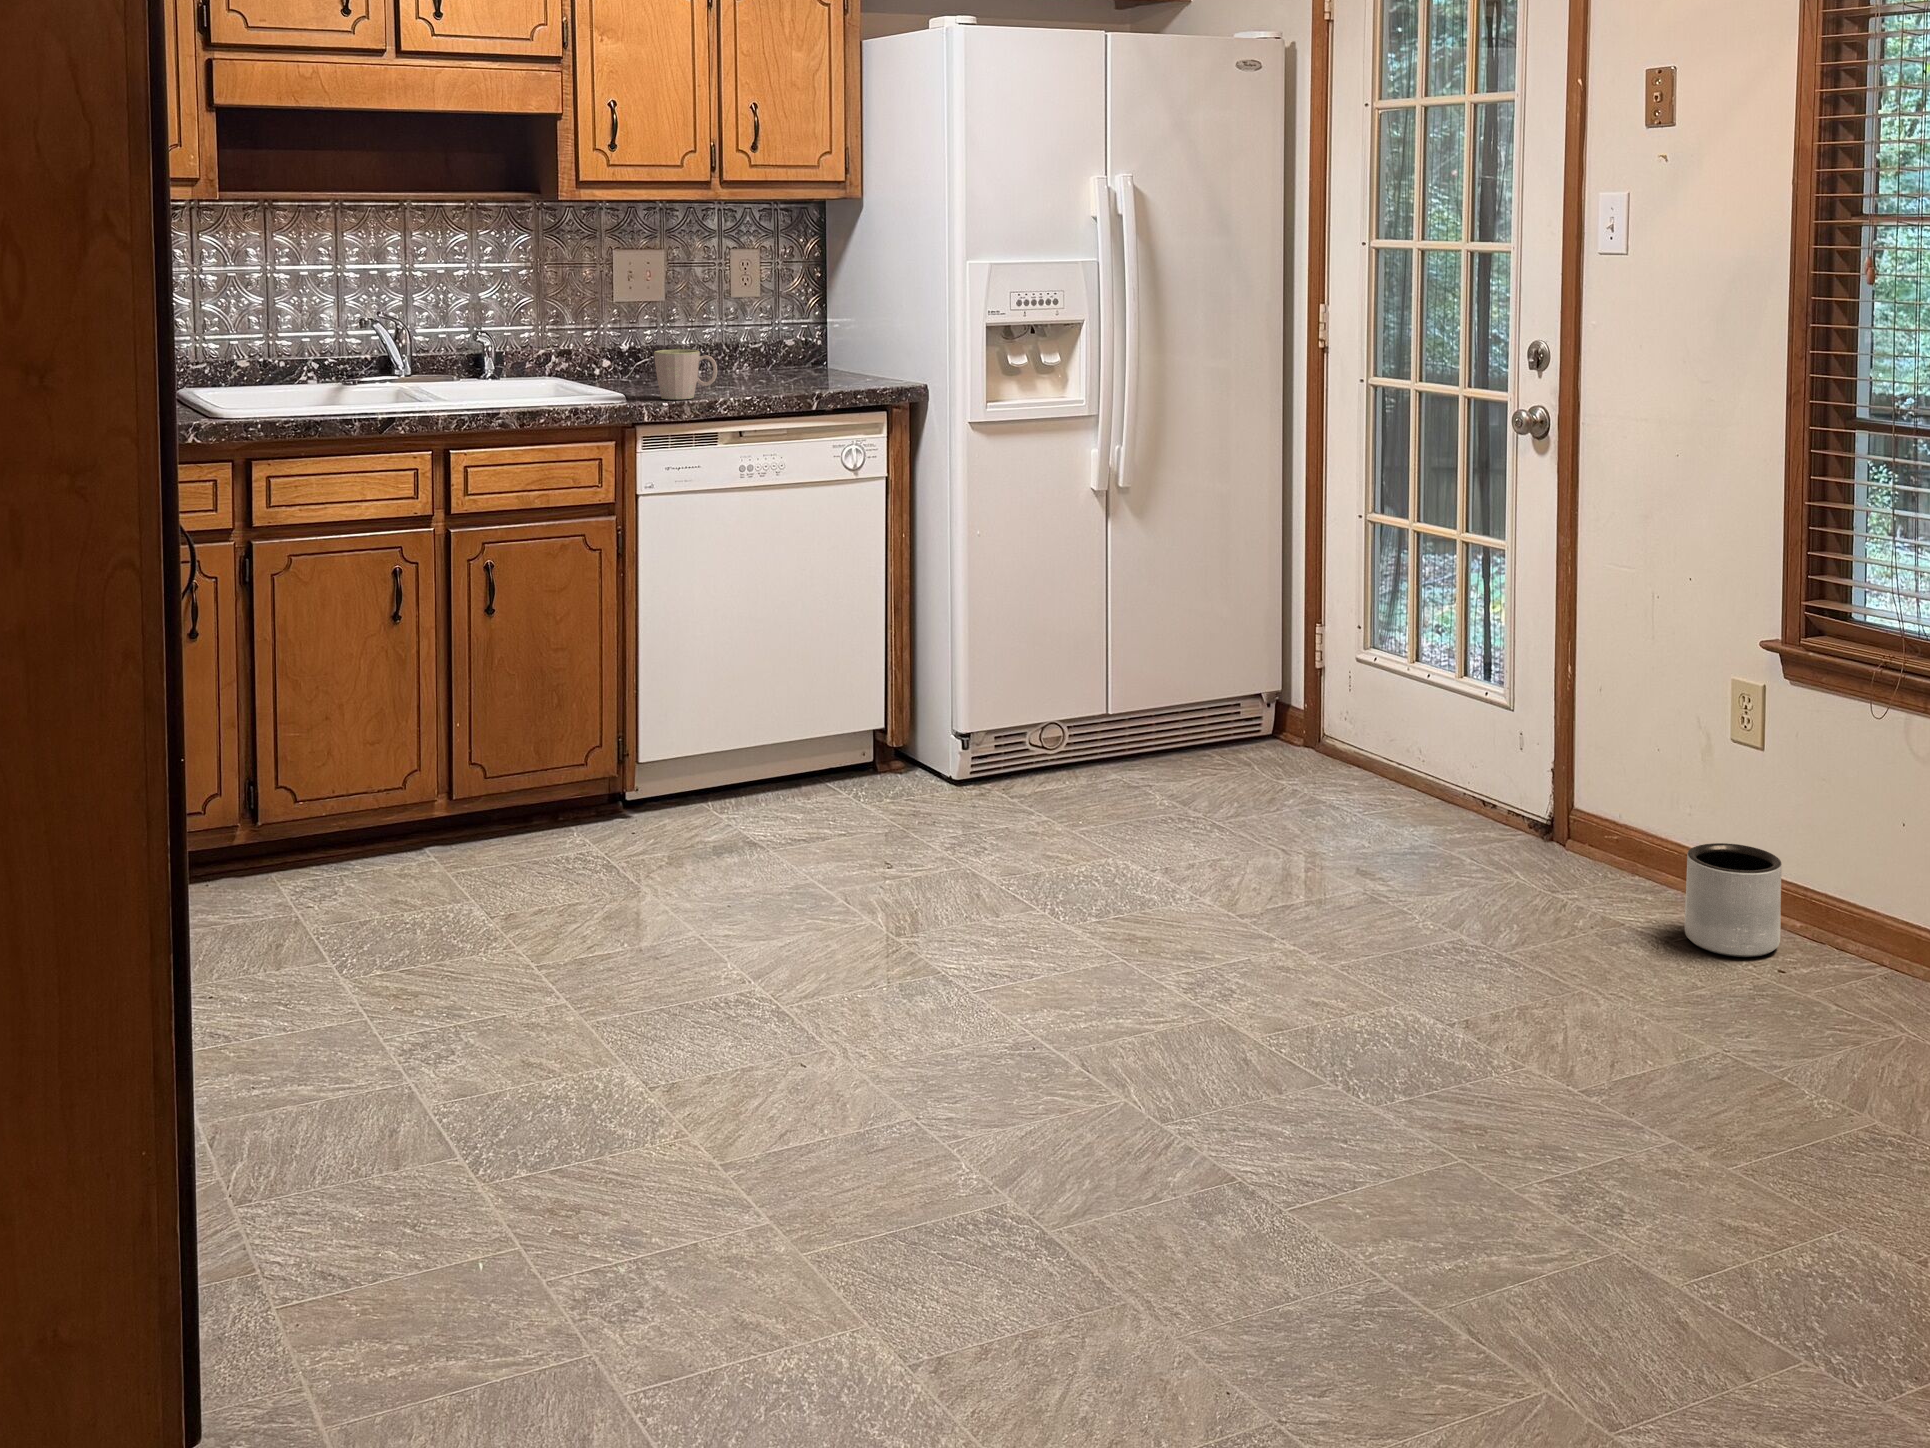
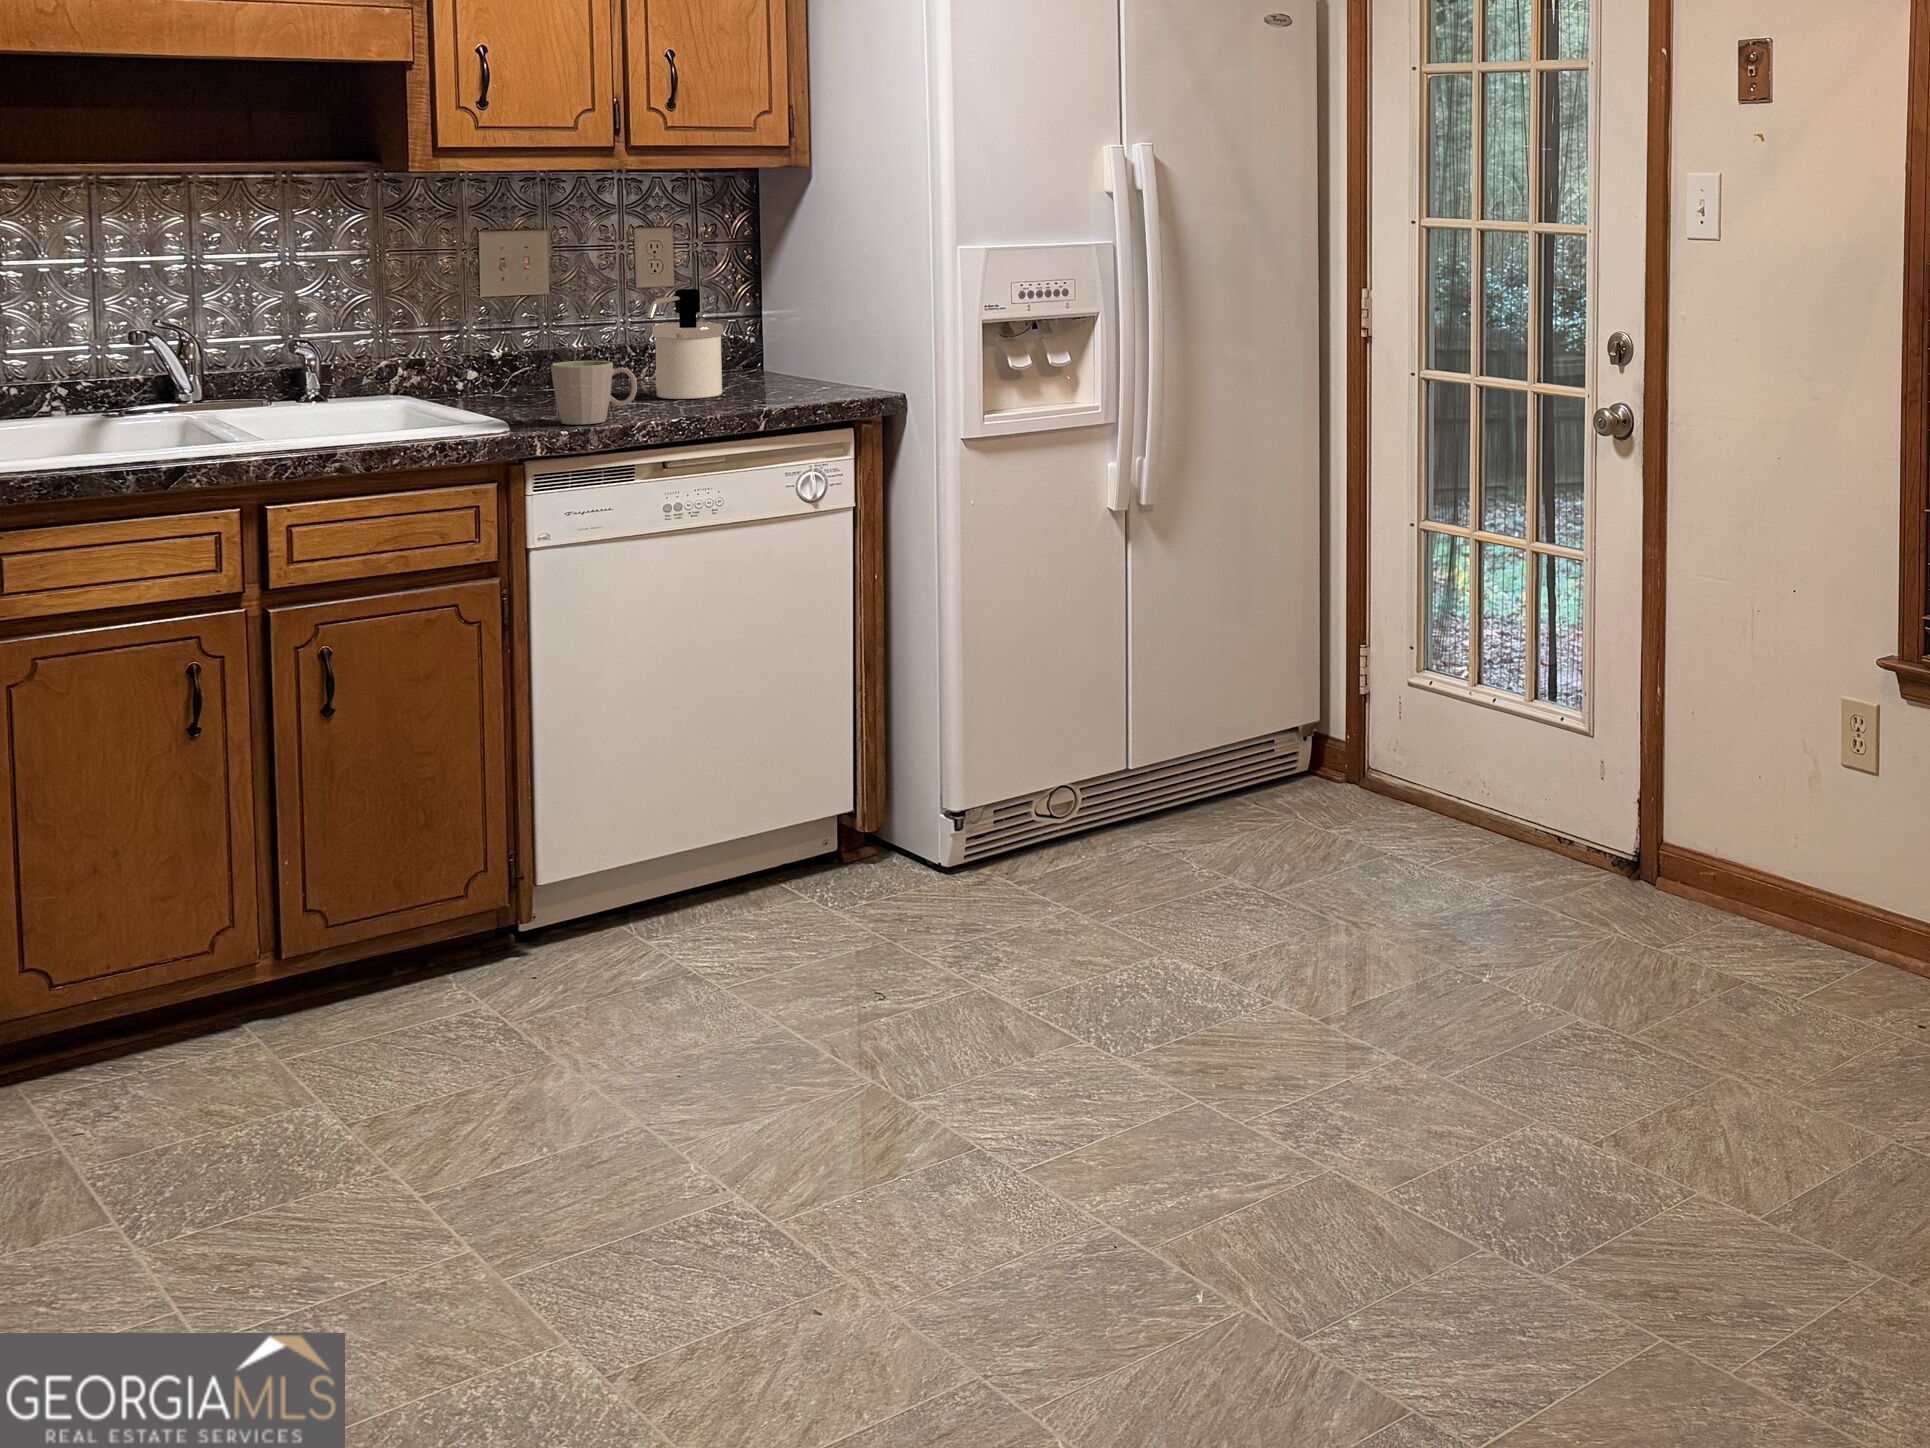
soap dispenser: none [729,295,789,384] -> present [647,289,723,399]
planter: present [1684,843,1782,957] -> none [1803,876,1903,1000]

